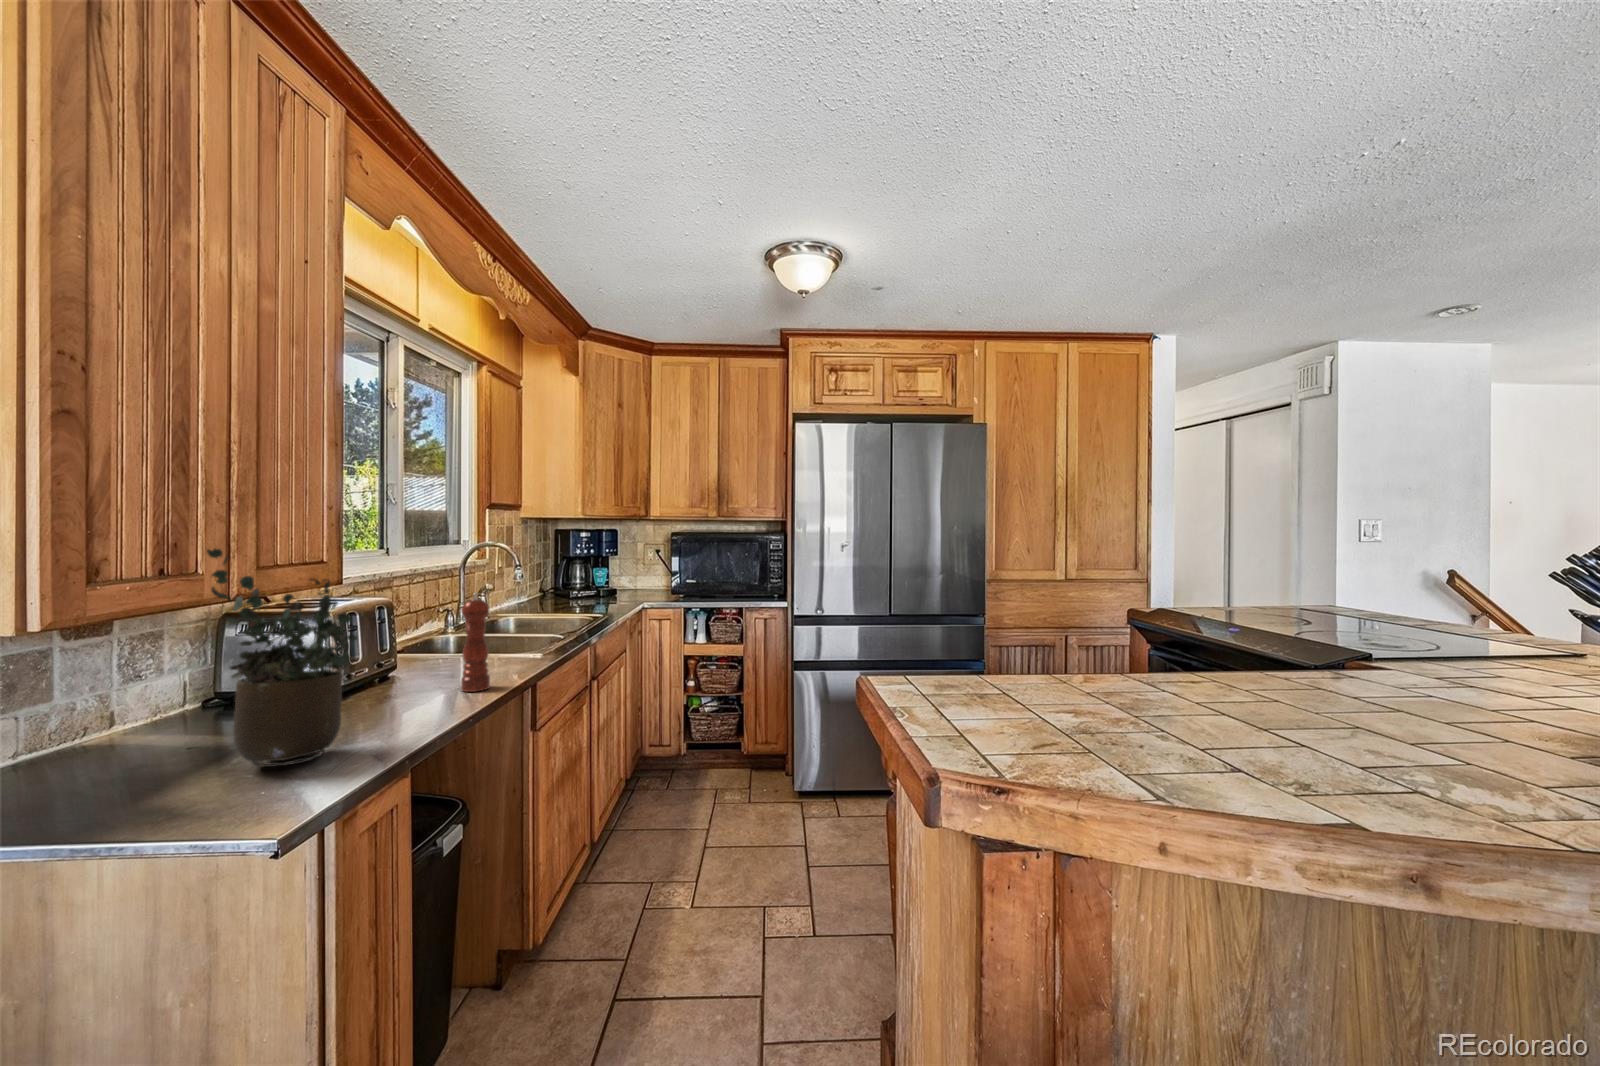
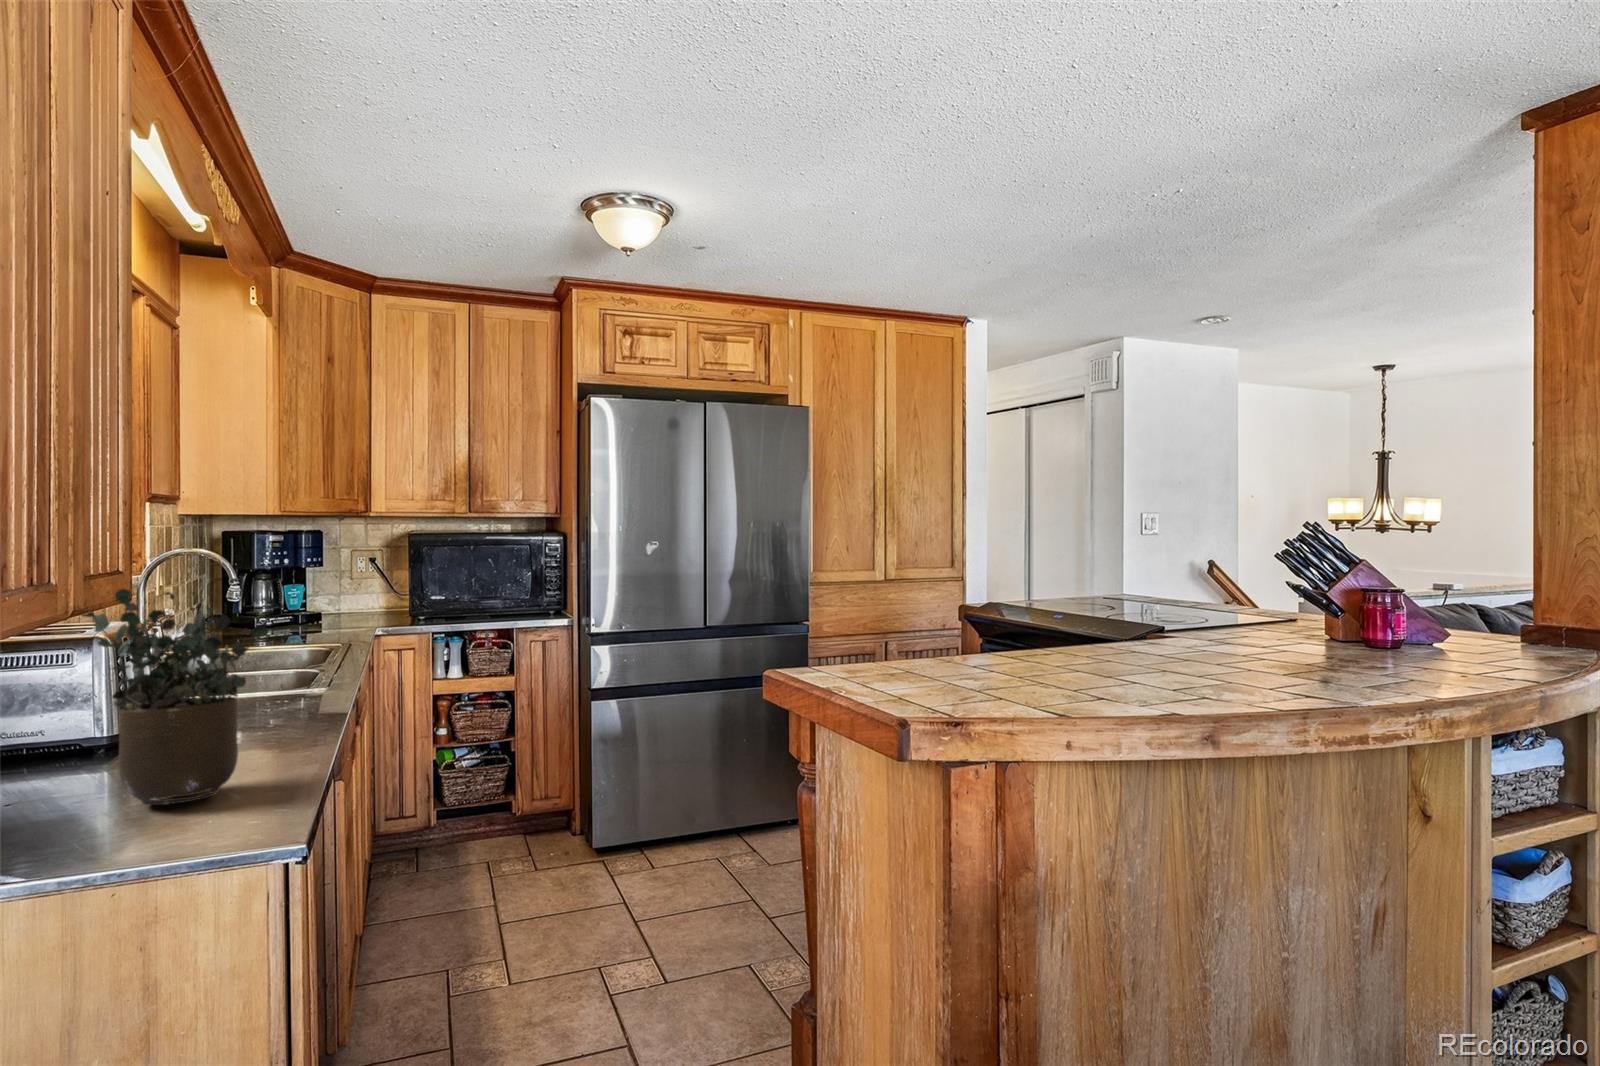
pepper mill: present [461,593,490,692] -> none [276,609,312,730]

